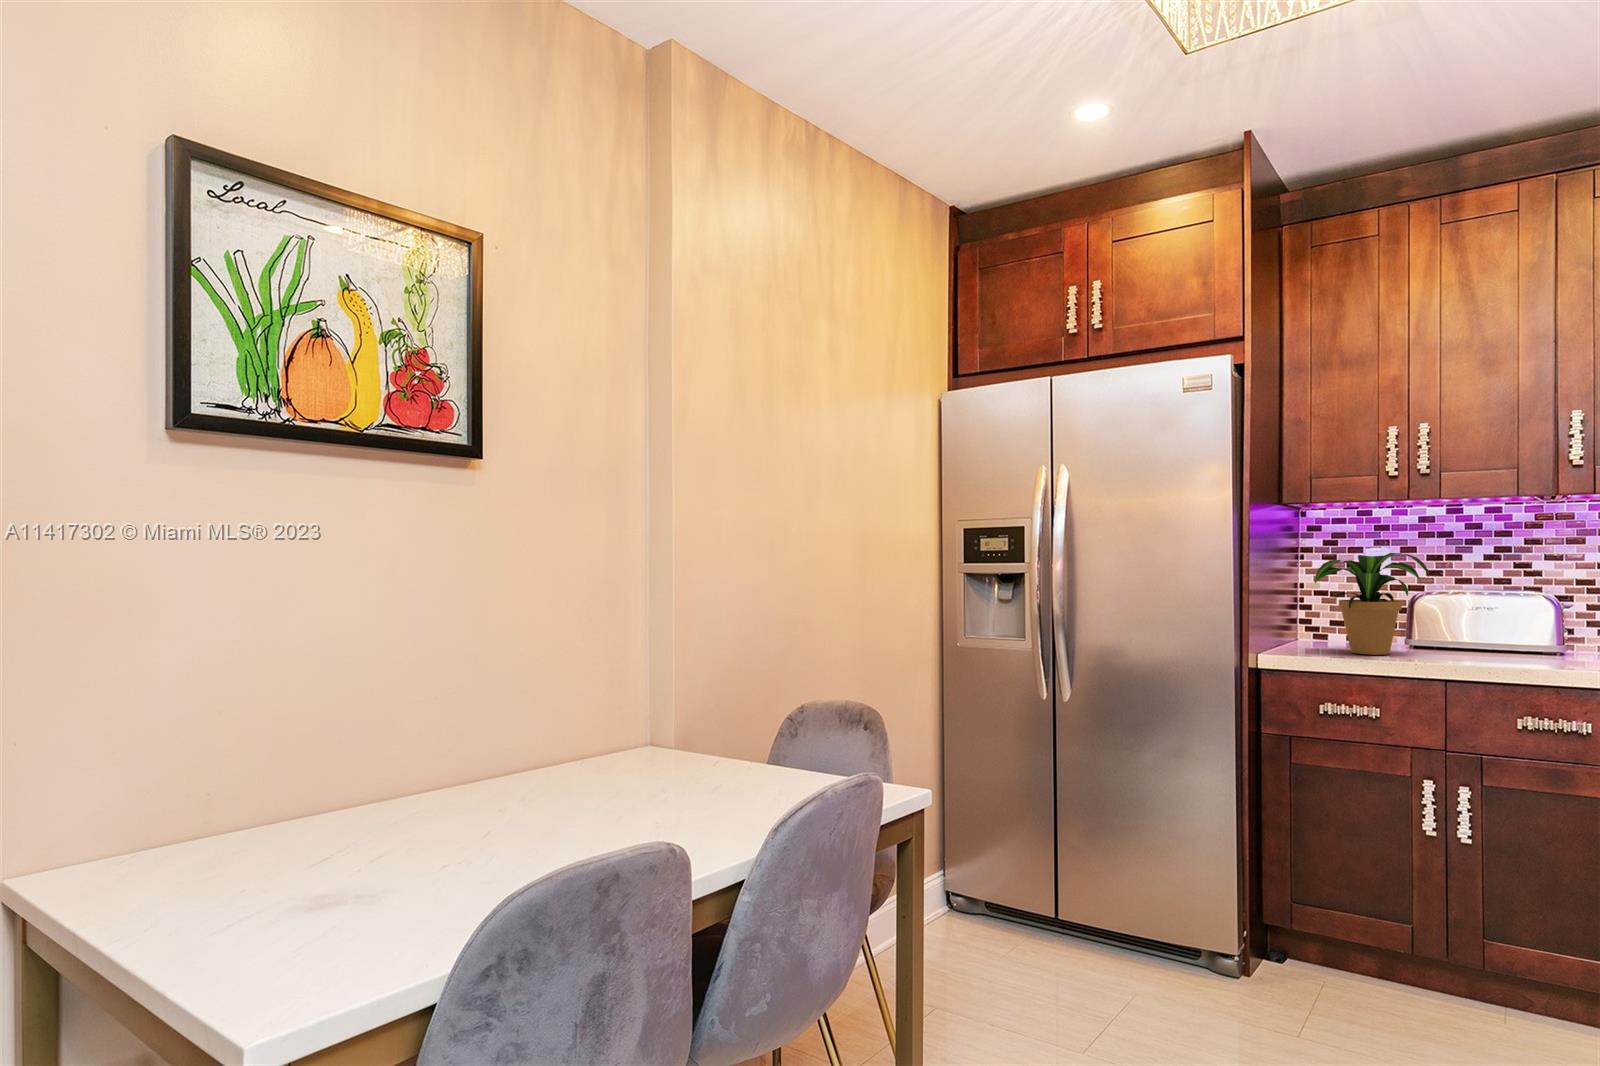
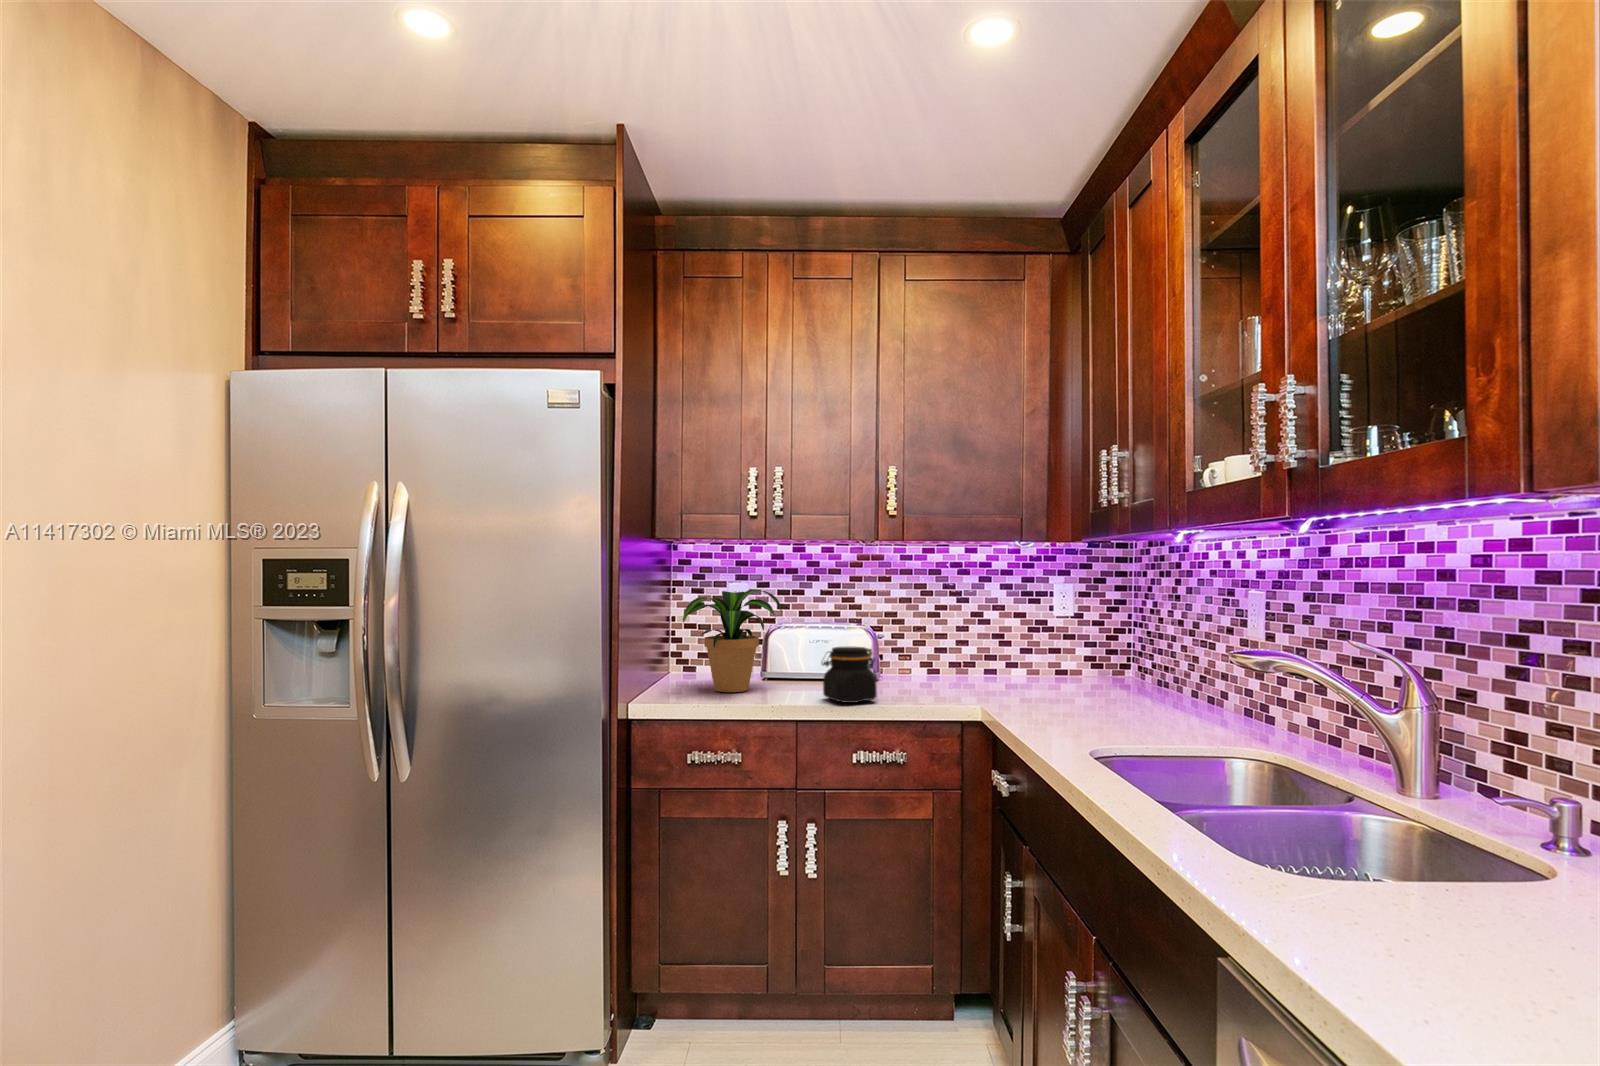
jar: none [1473,611,1547,668] -> present [821,646,877,703]

